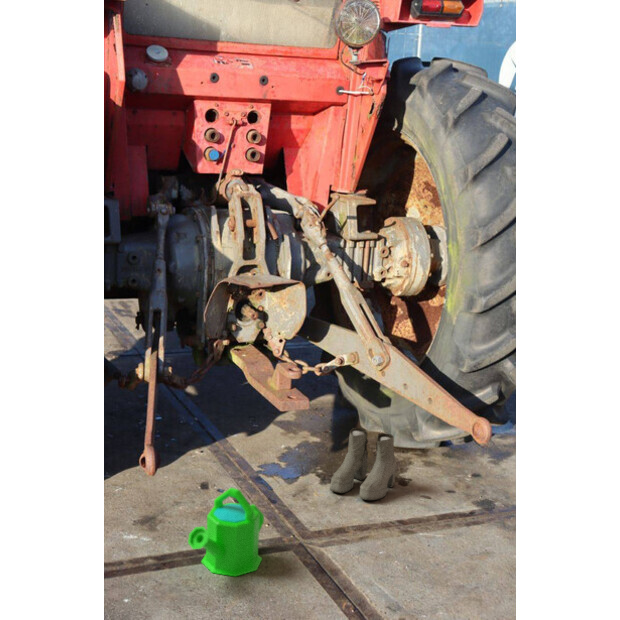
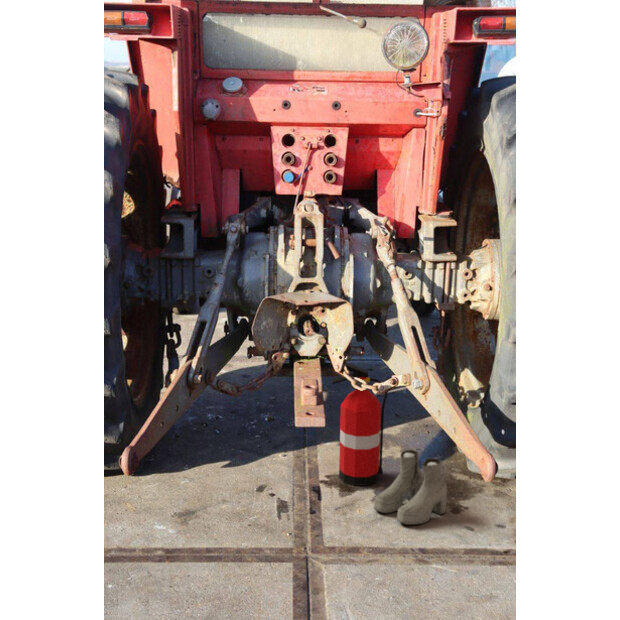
fire extinguisher: none [267,346,321,472] -> present [332,363,388,486]
watering can: present [188,488,264,576] -> none [178,492,272,576]

